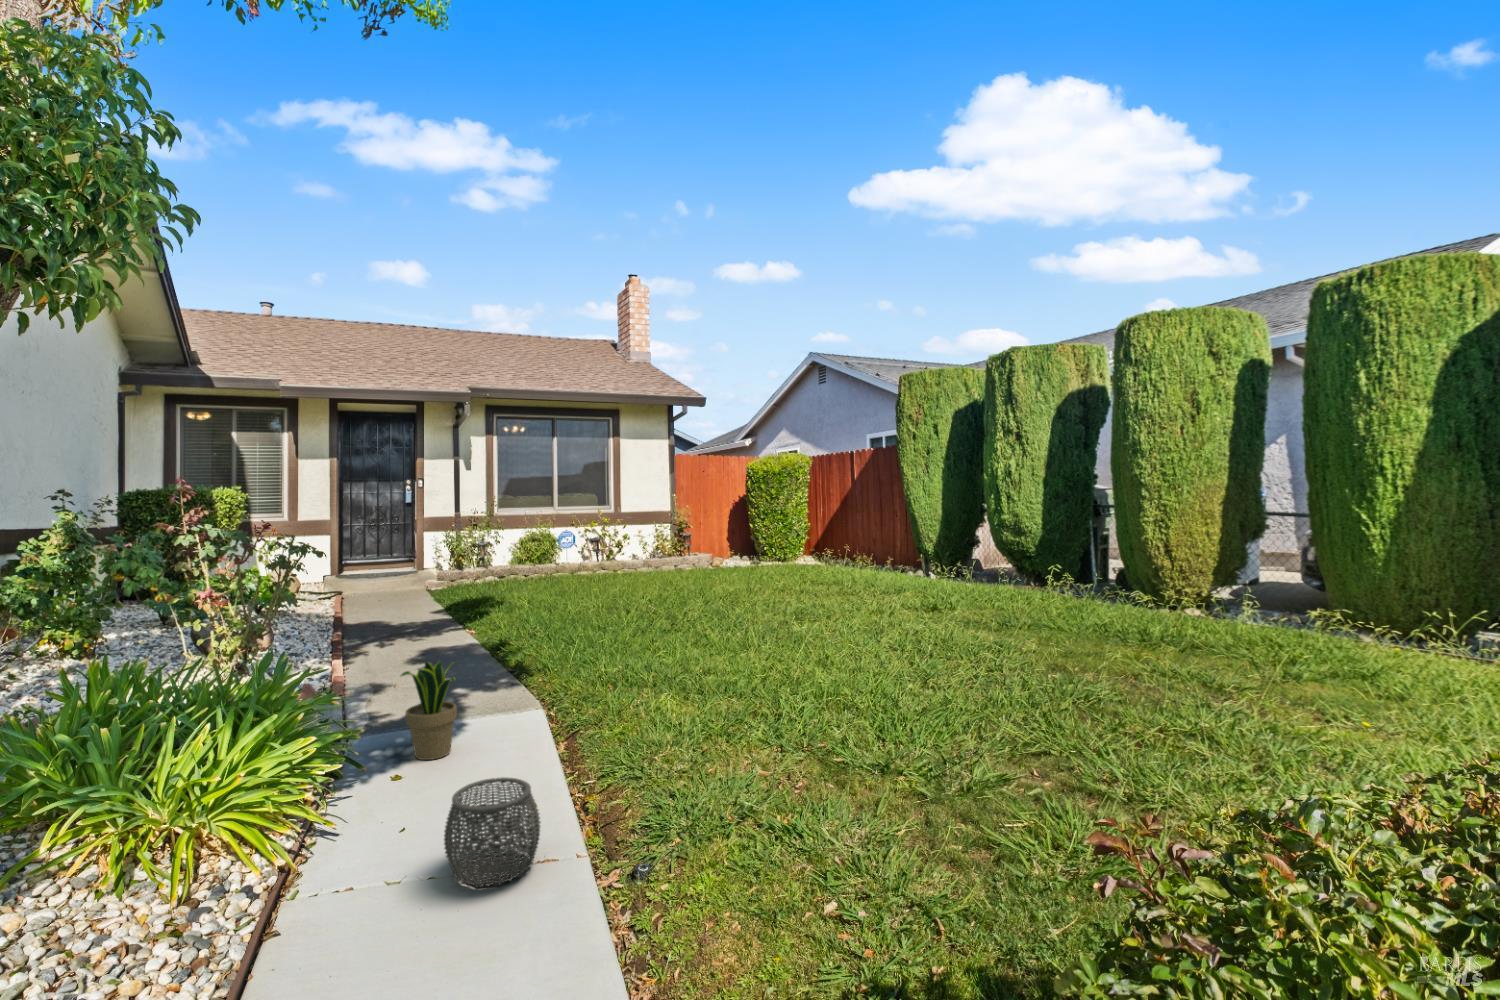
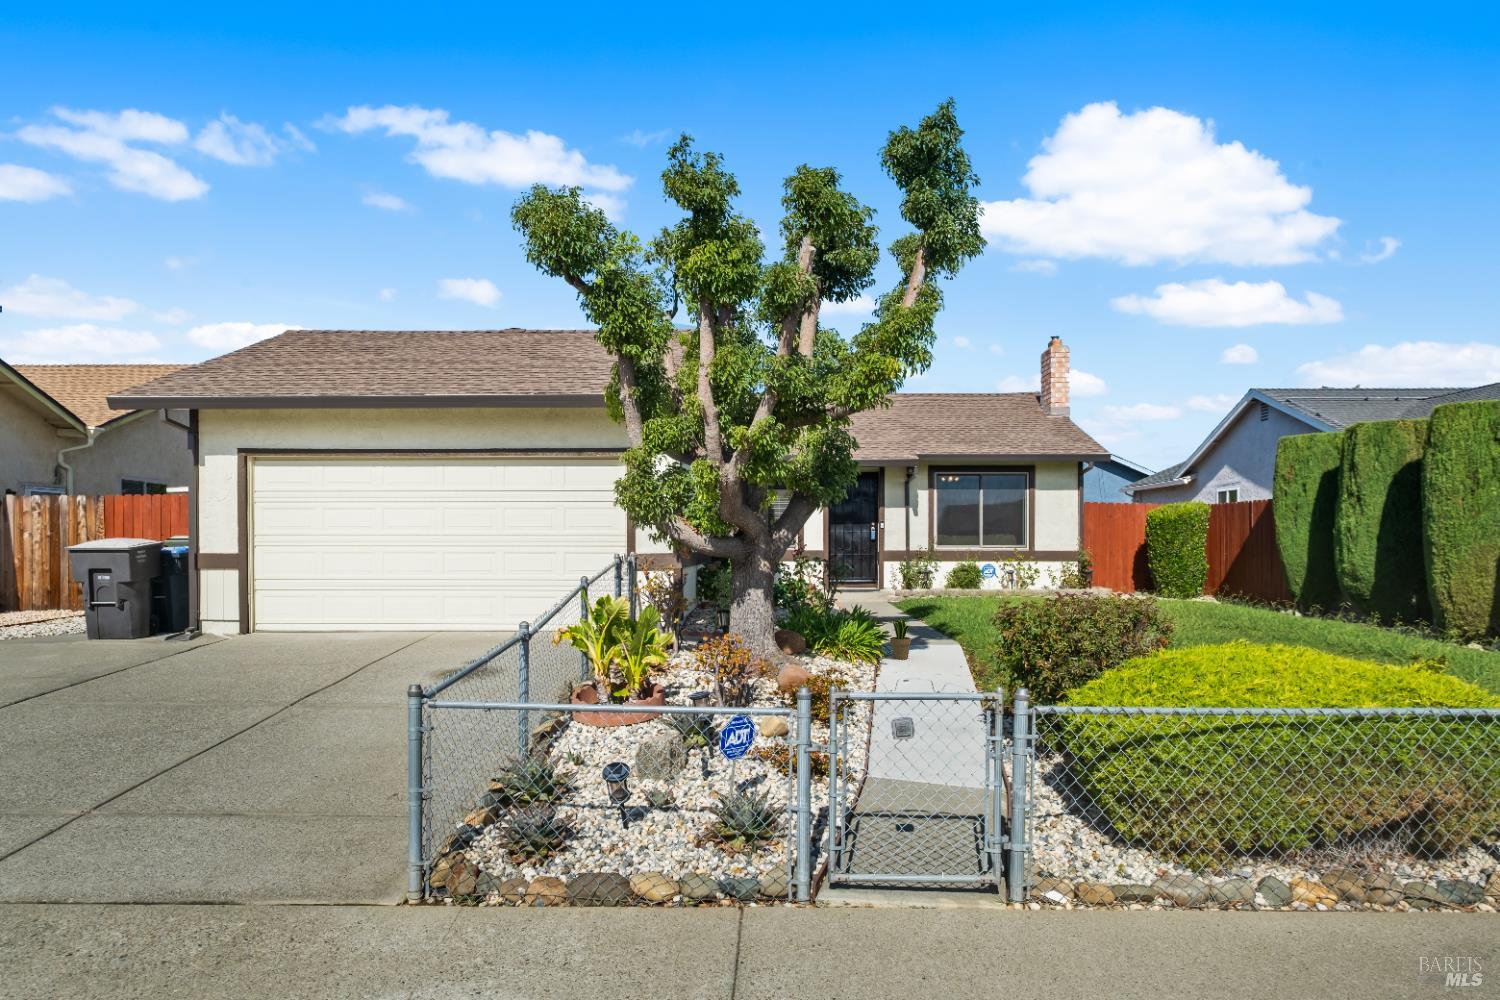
woven basket: present [444,778,541,887] -> none [908,653,941,686]

